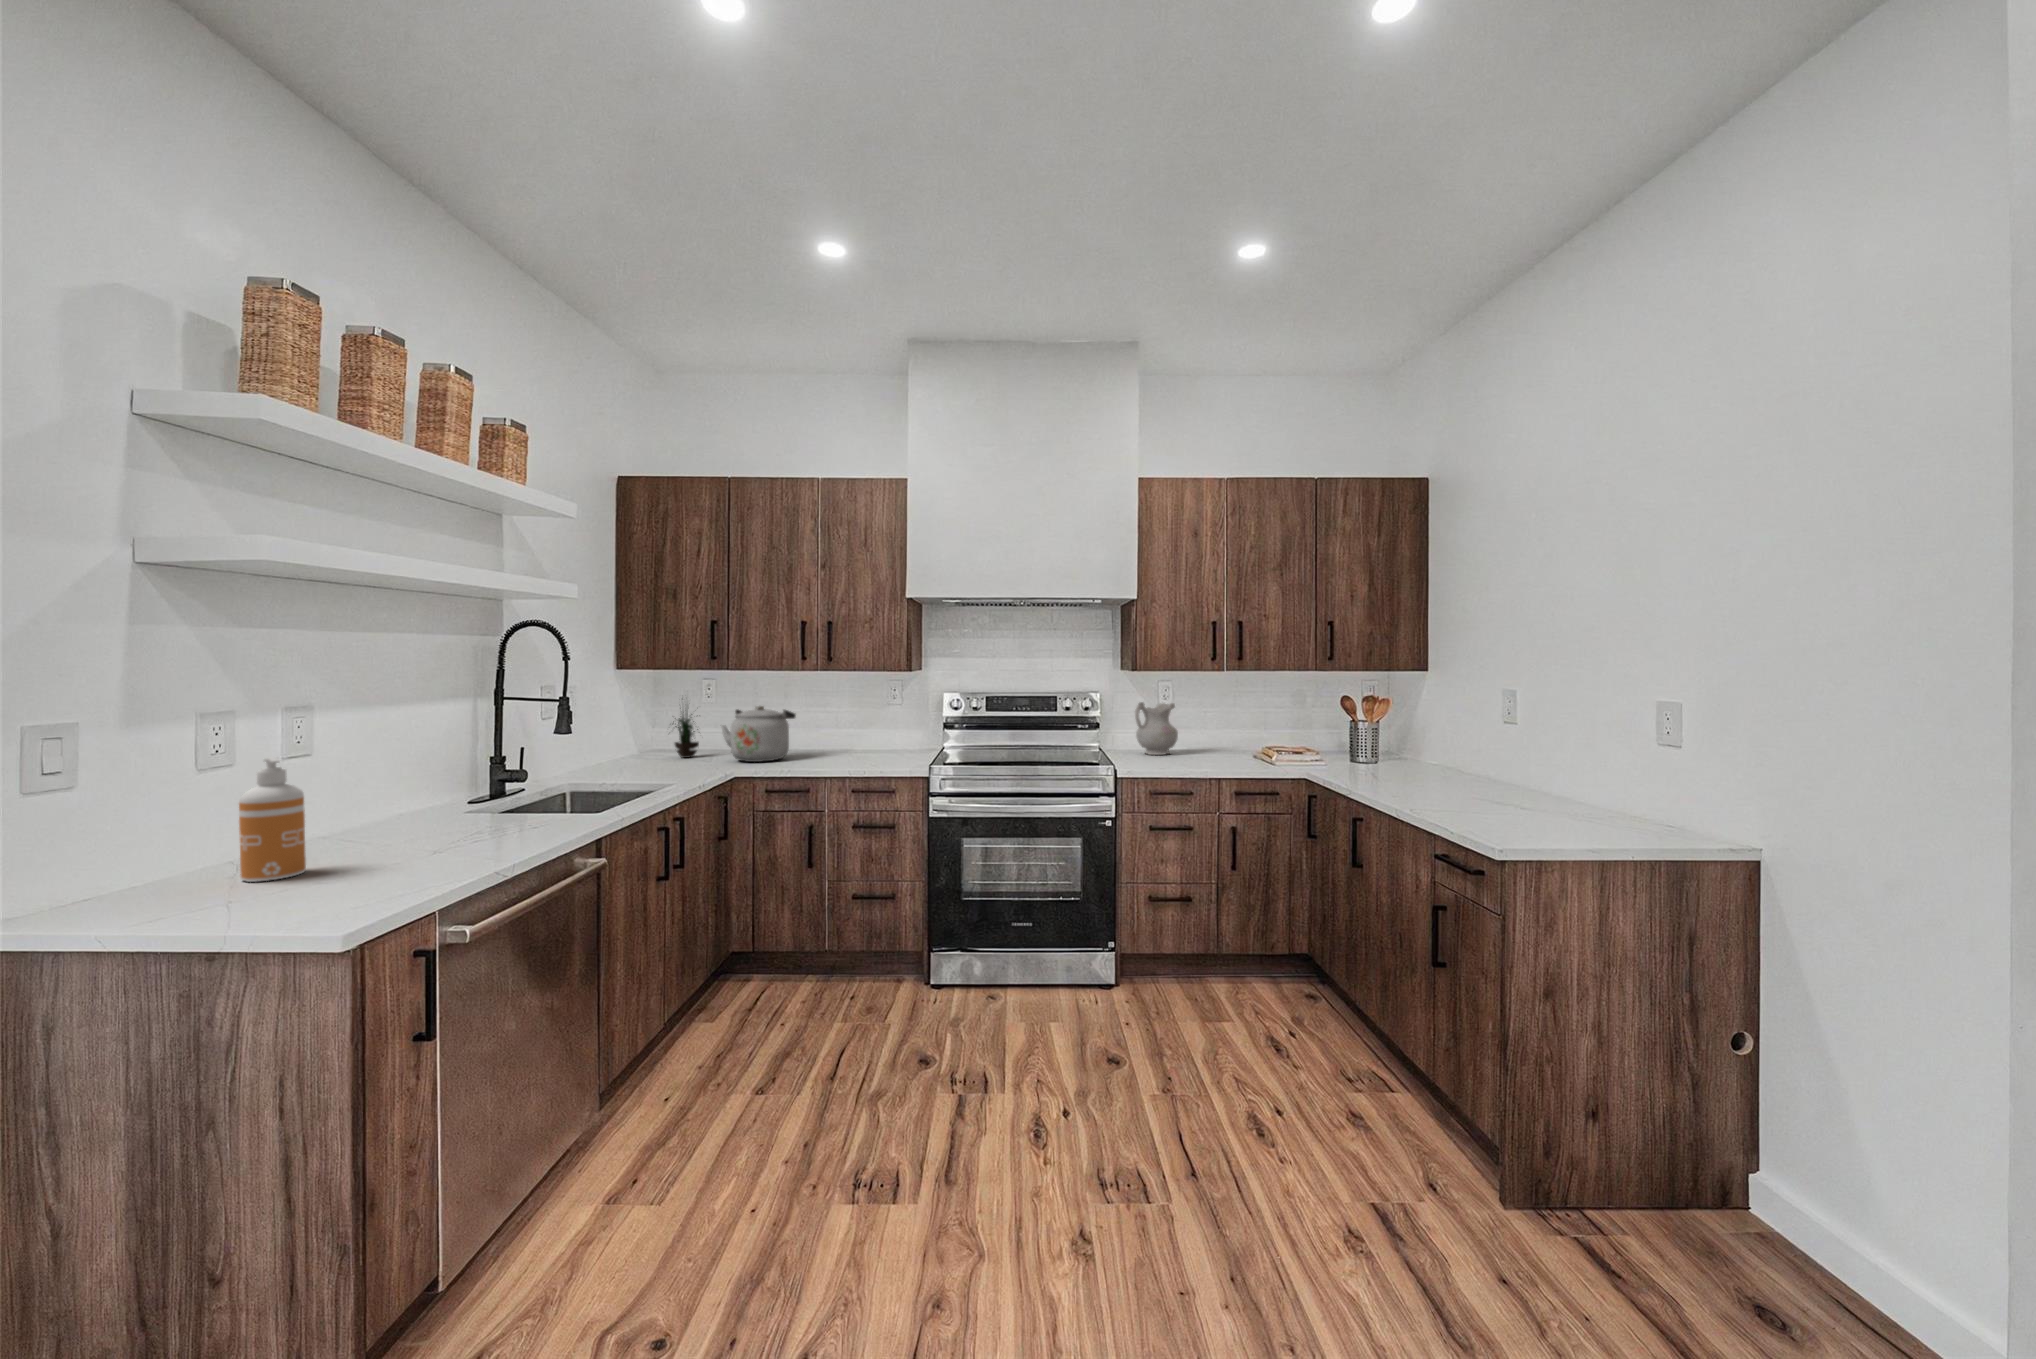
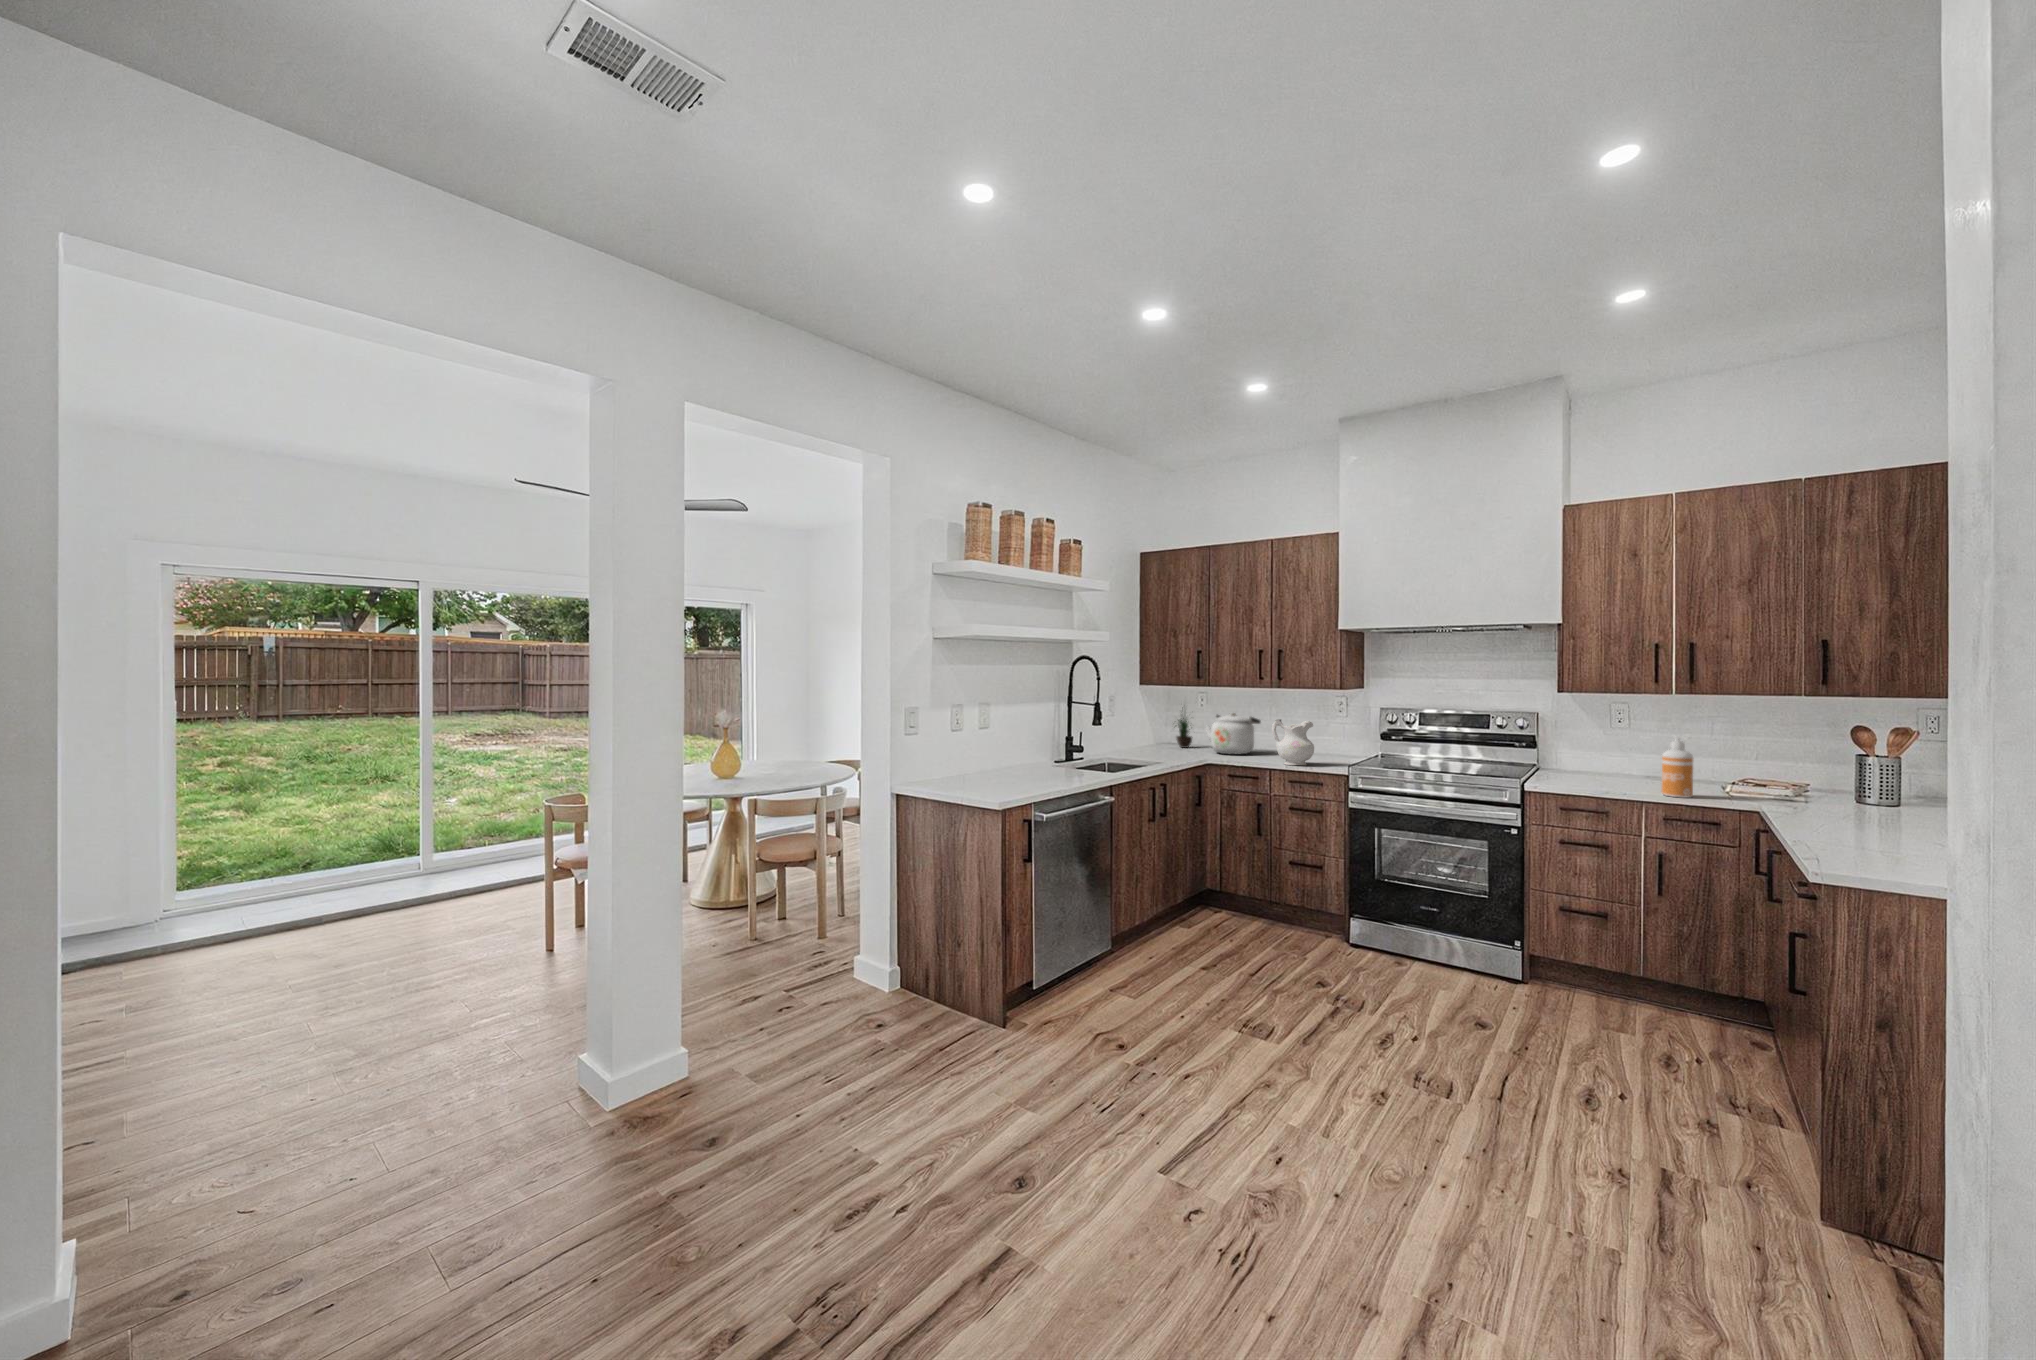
ceramic pitcher: present [1135,702,1178,755] -> present [1272,719,1314,765]
soap dispenser: present [239,757,306,882] -> present [1662,736,1693,798]

